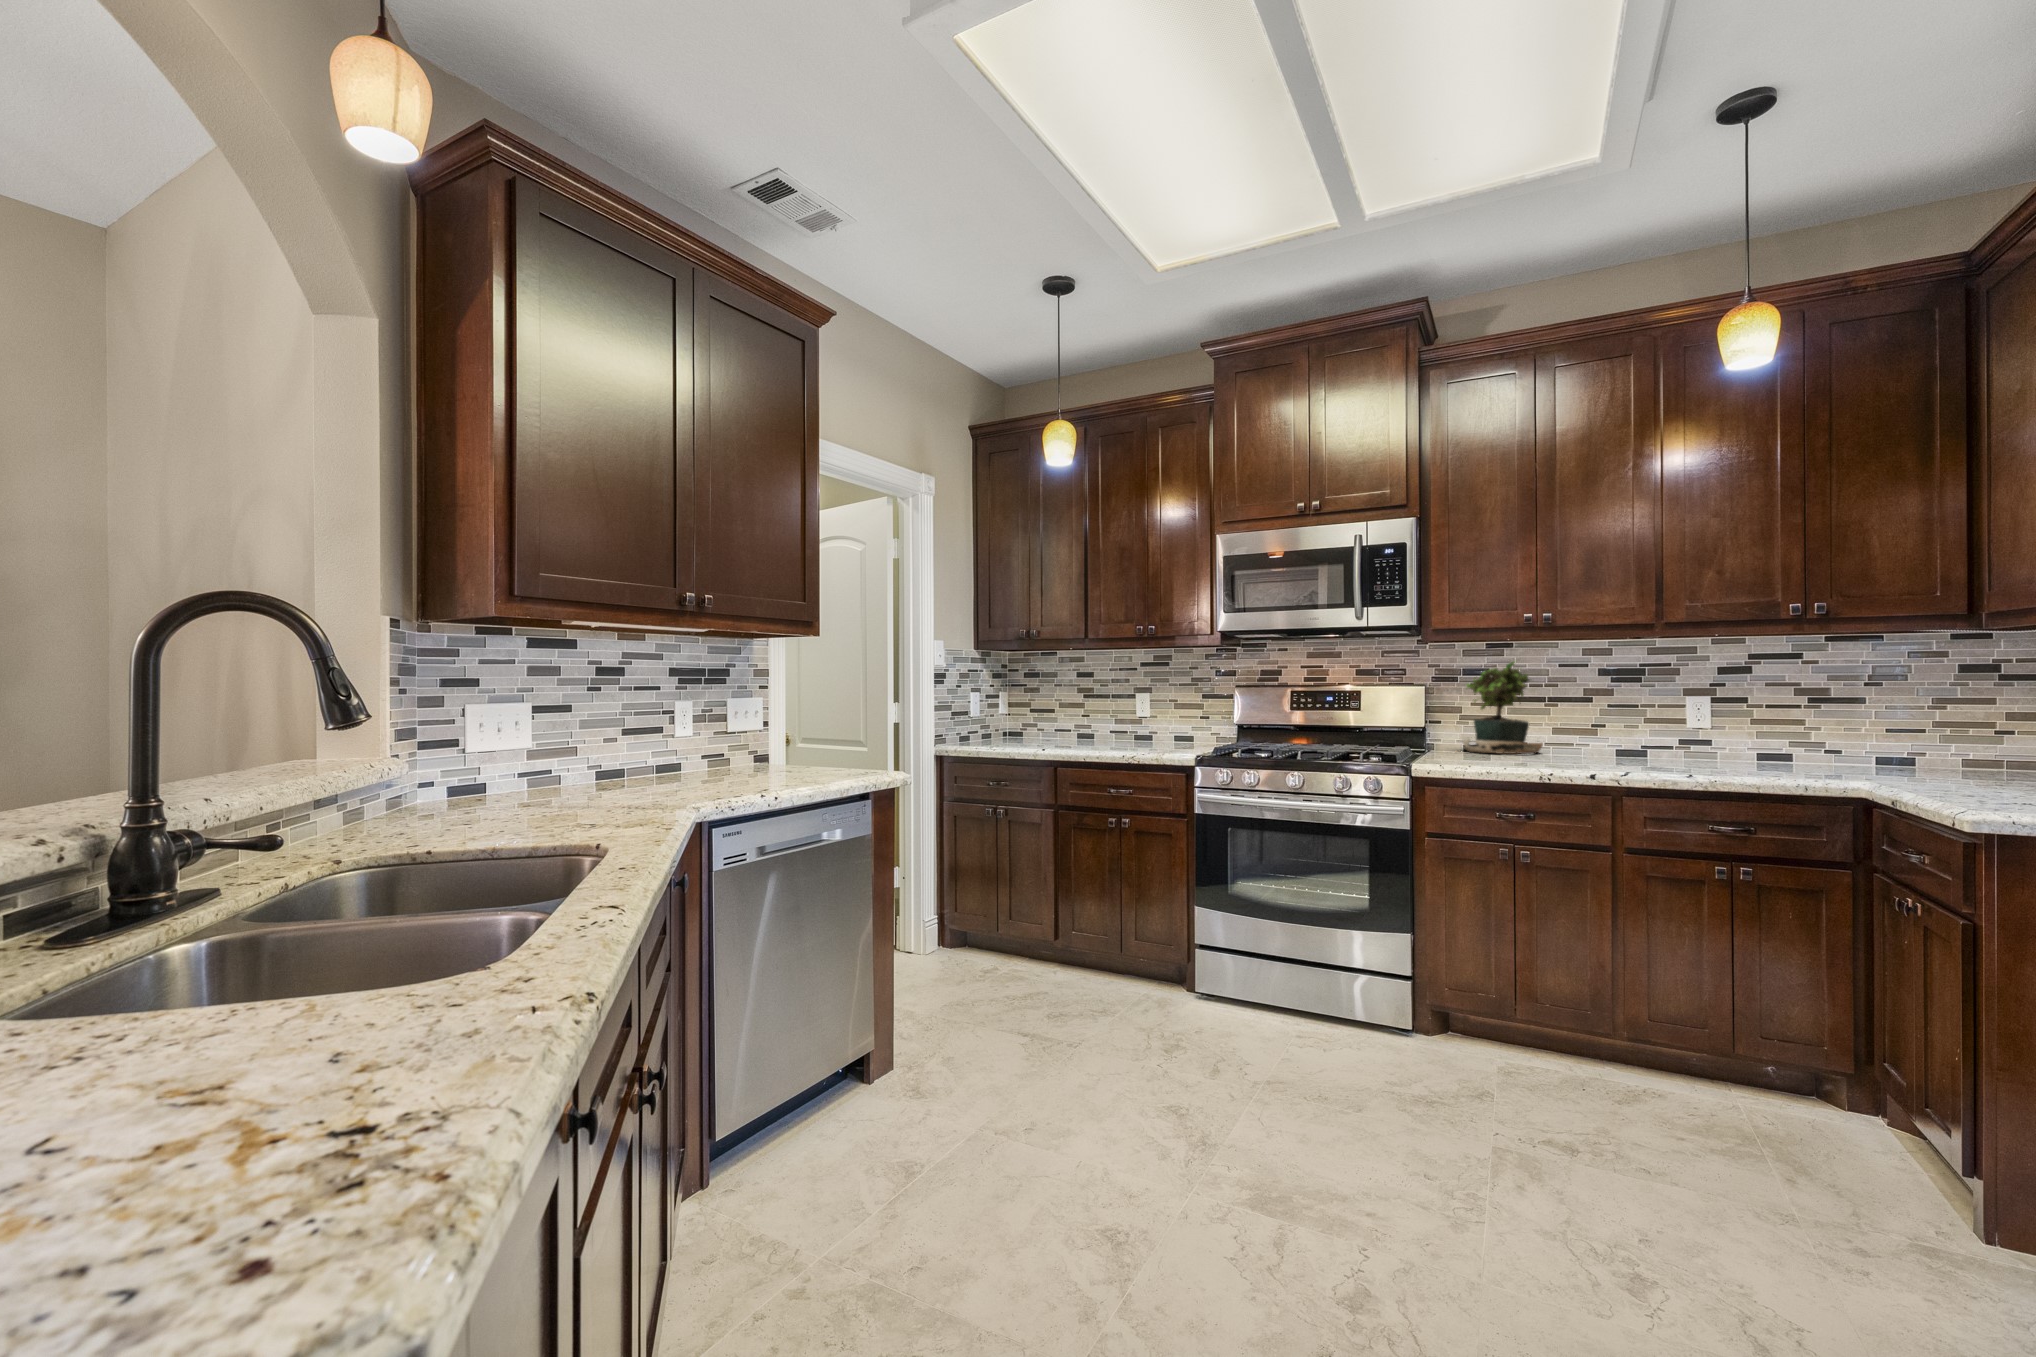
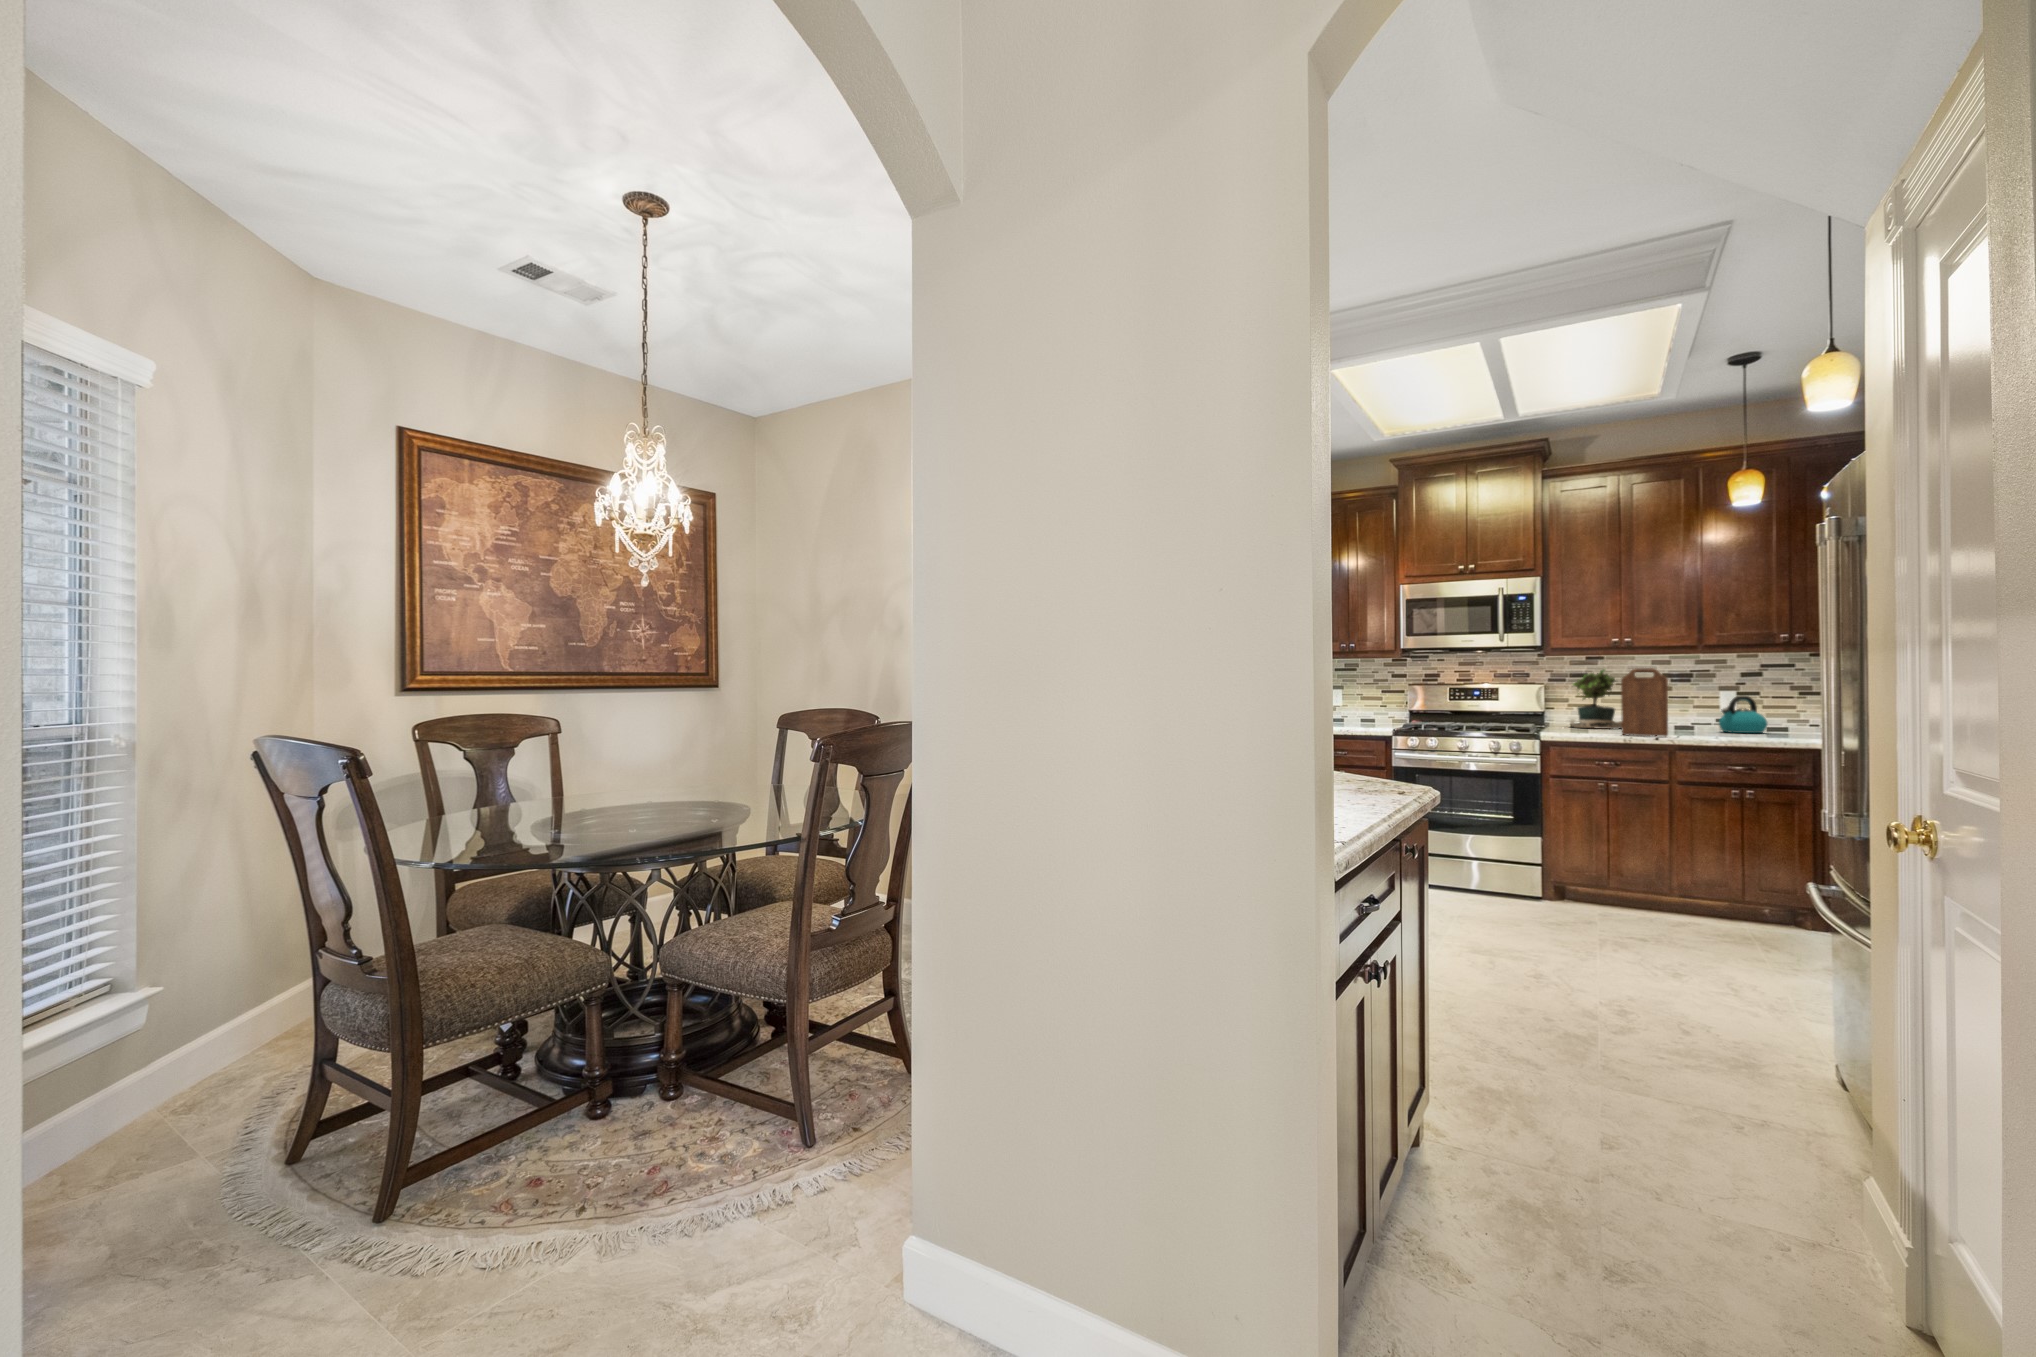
cutting board: none [1536,660,1611,774] -> present [1621,668,1668,737]
kettle: none [1685,704,1762,764] -> present [1719,696,1767,733]

